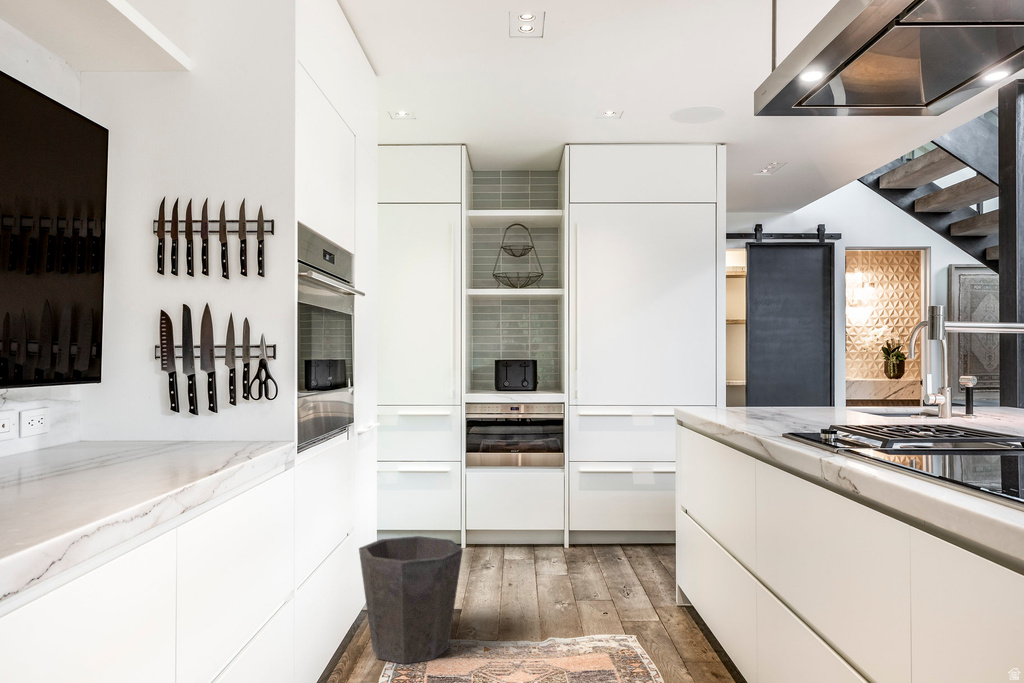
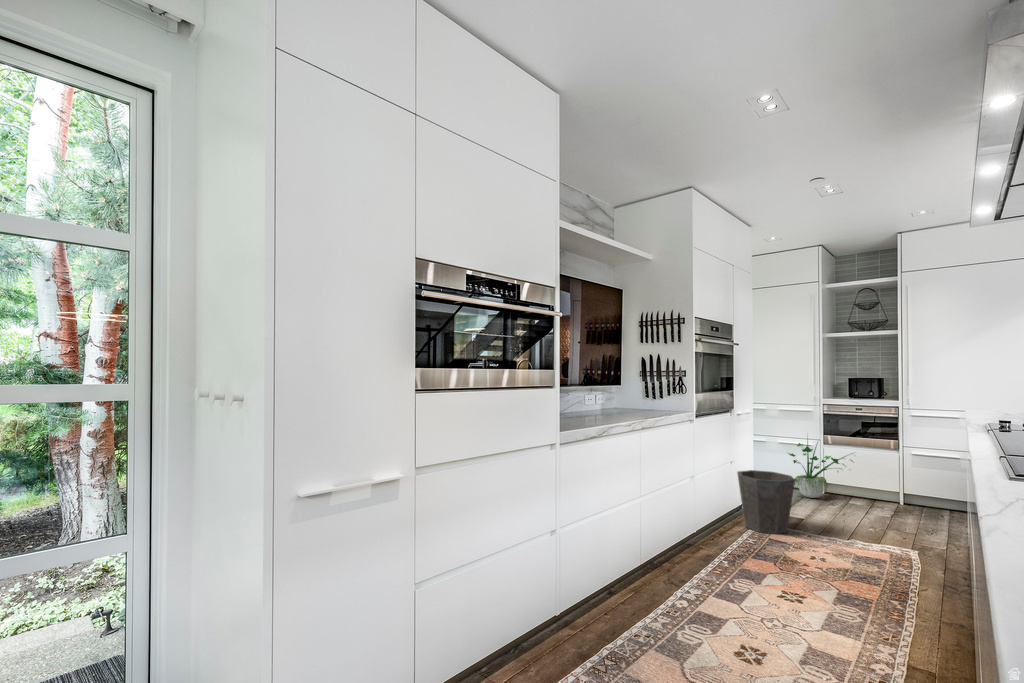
potted plant: none [415,449,521,560] -> present [788,442,853,498]

